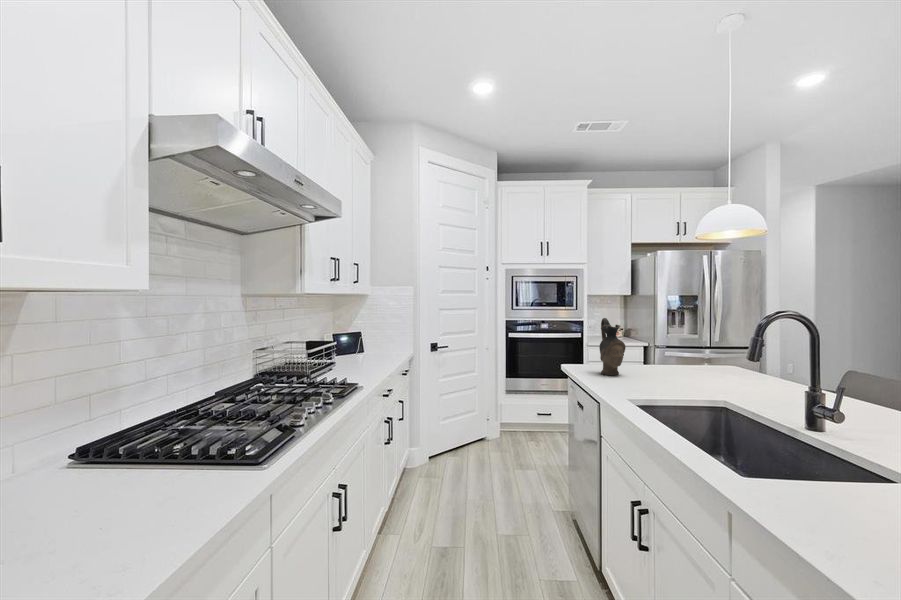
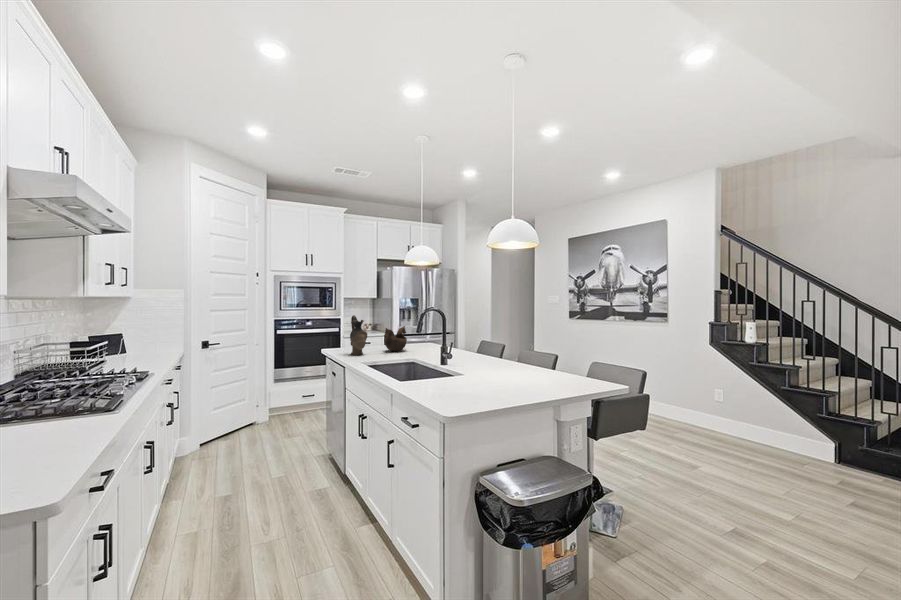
decorative bowl: none [651,335,688,373] -> present [384,326,407,351]

